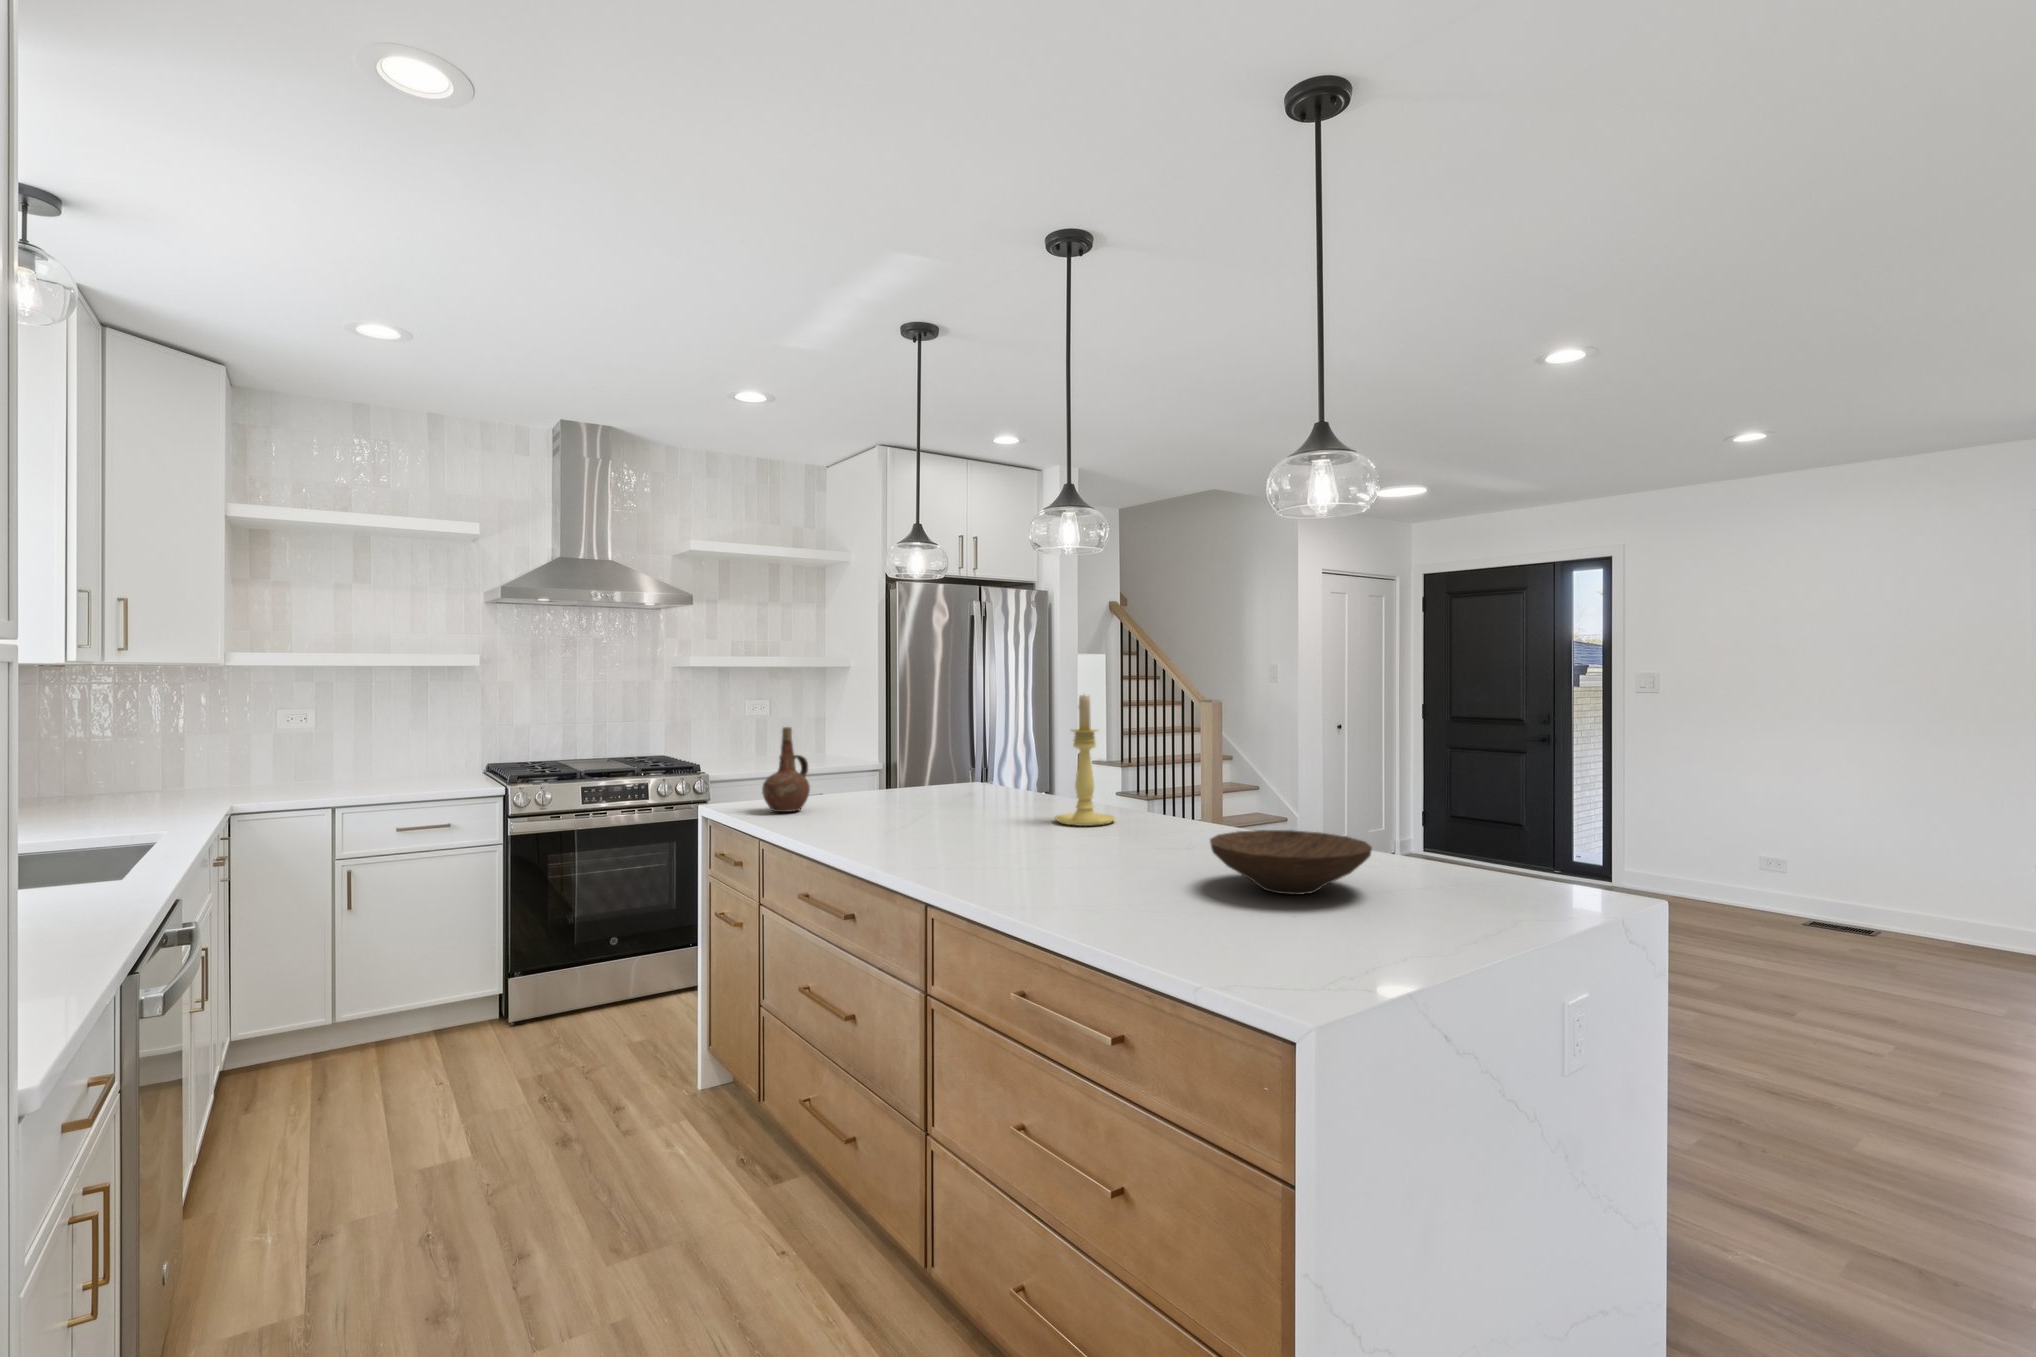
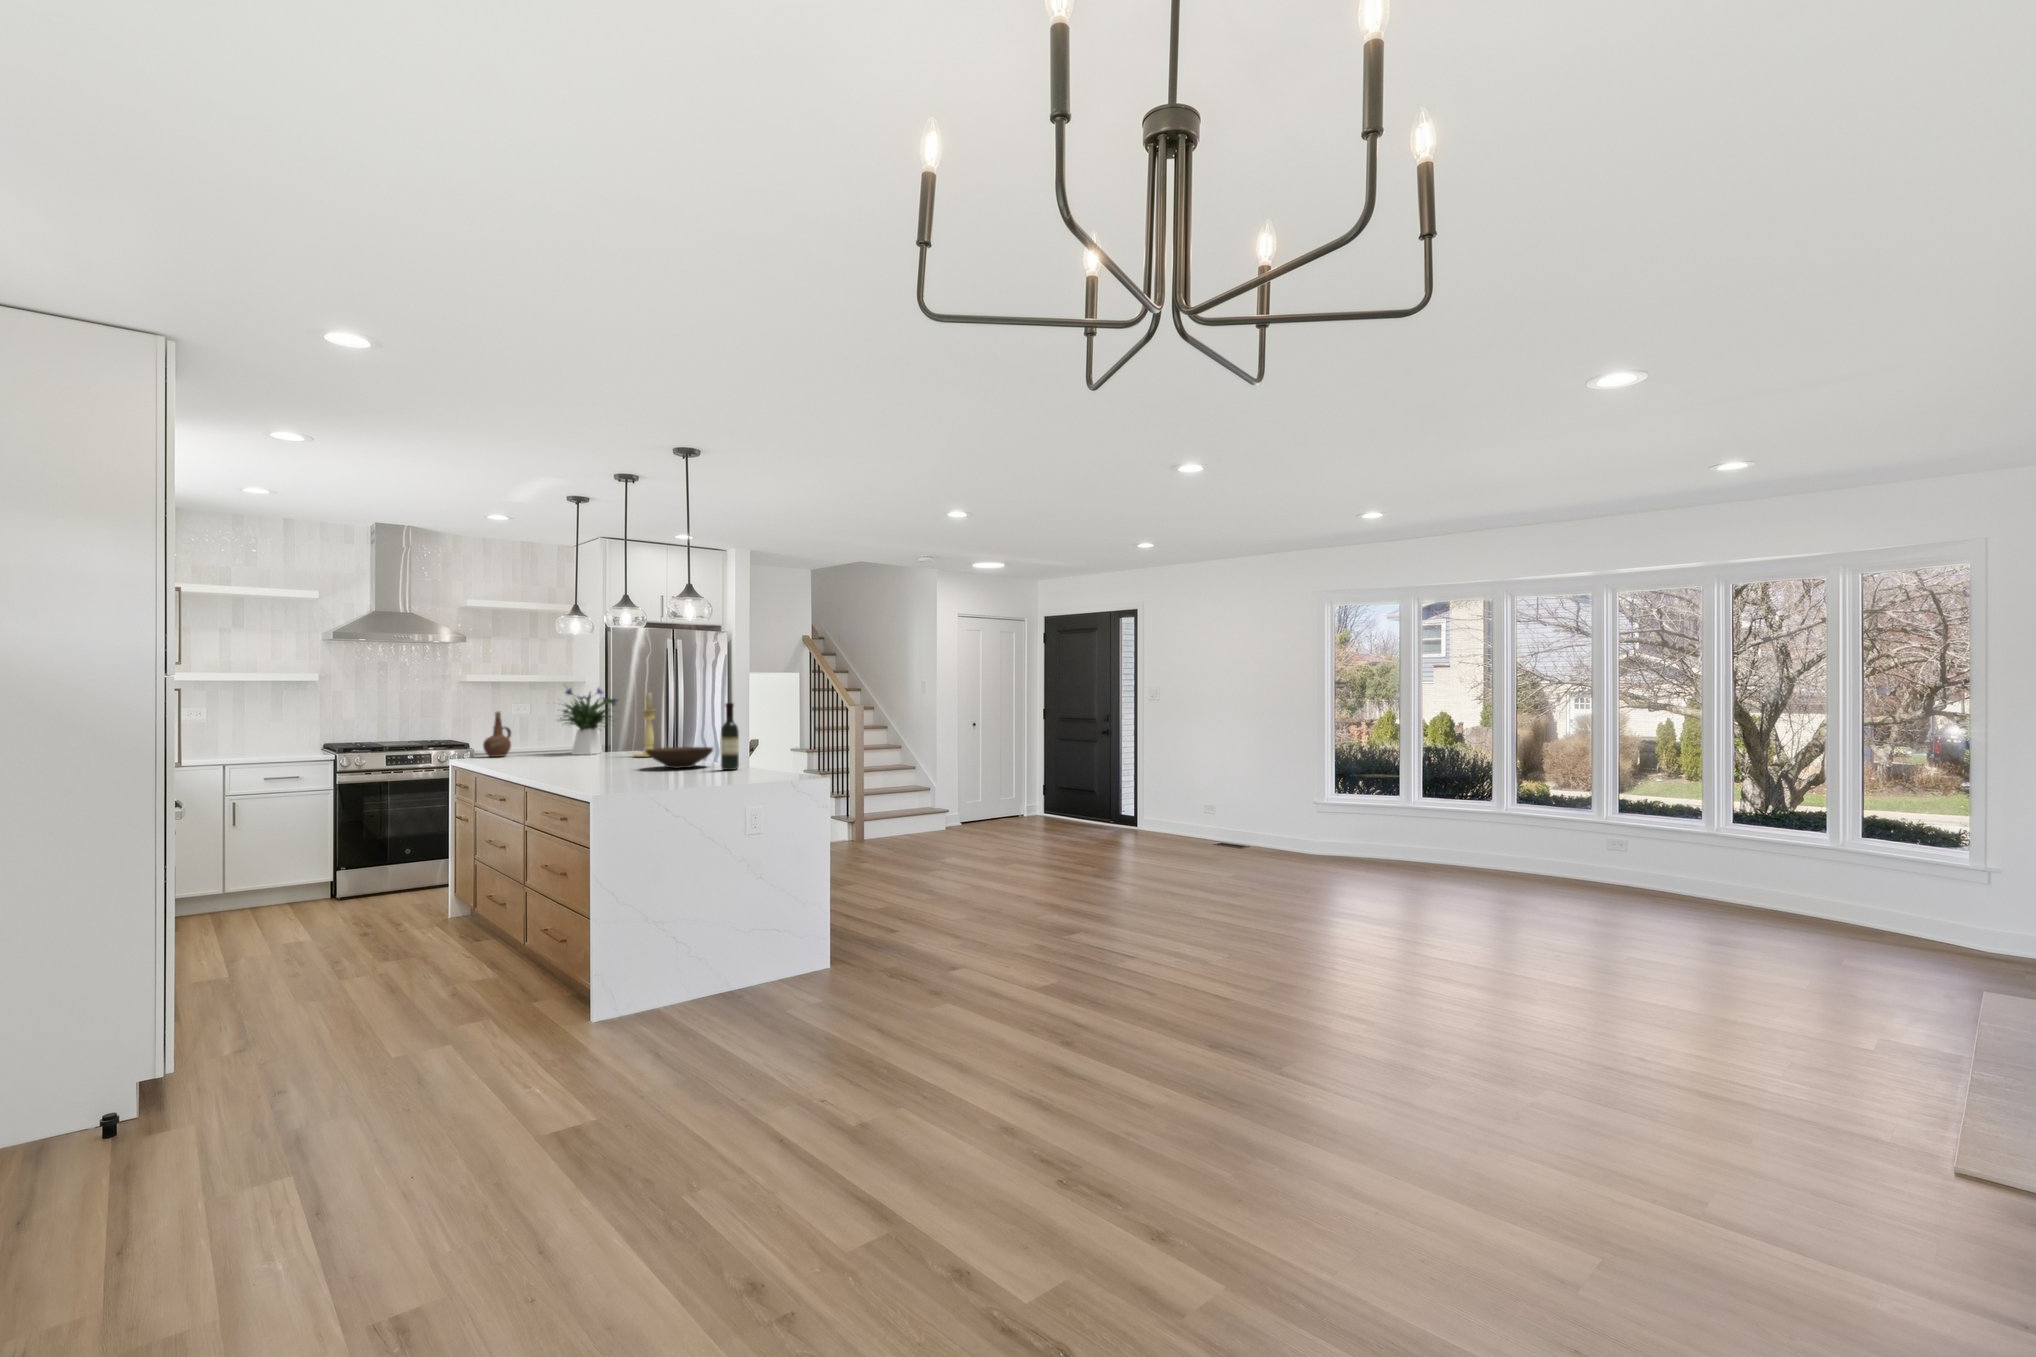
flower arrangement: none [875,675,1002,809] -> present [560,688,618,755]
wine bottle: none [1444,737,1494,916] -> present [720,703,739,770]

